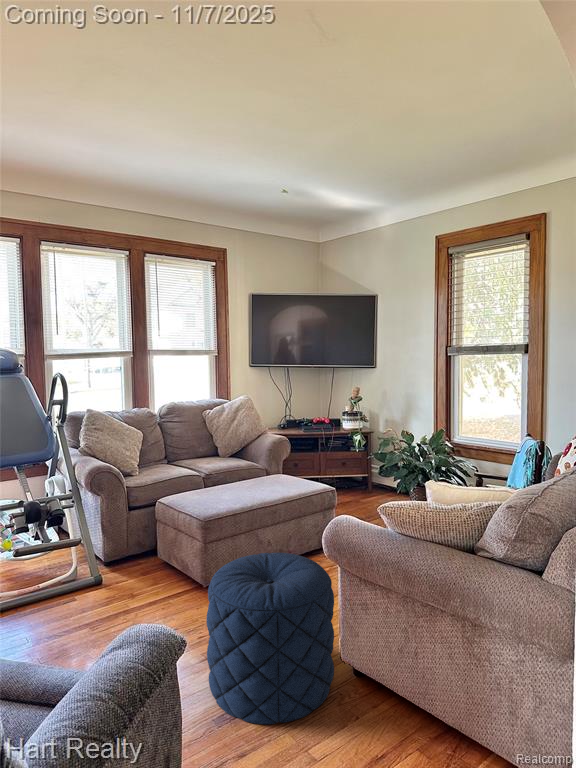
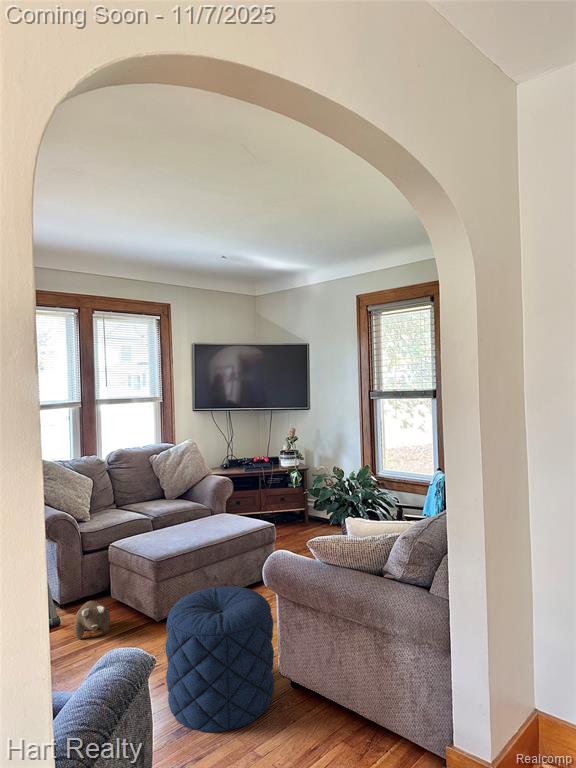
plush toy: none [115,559,154,599] -> present [74,601,110,639]

